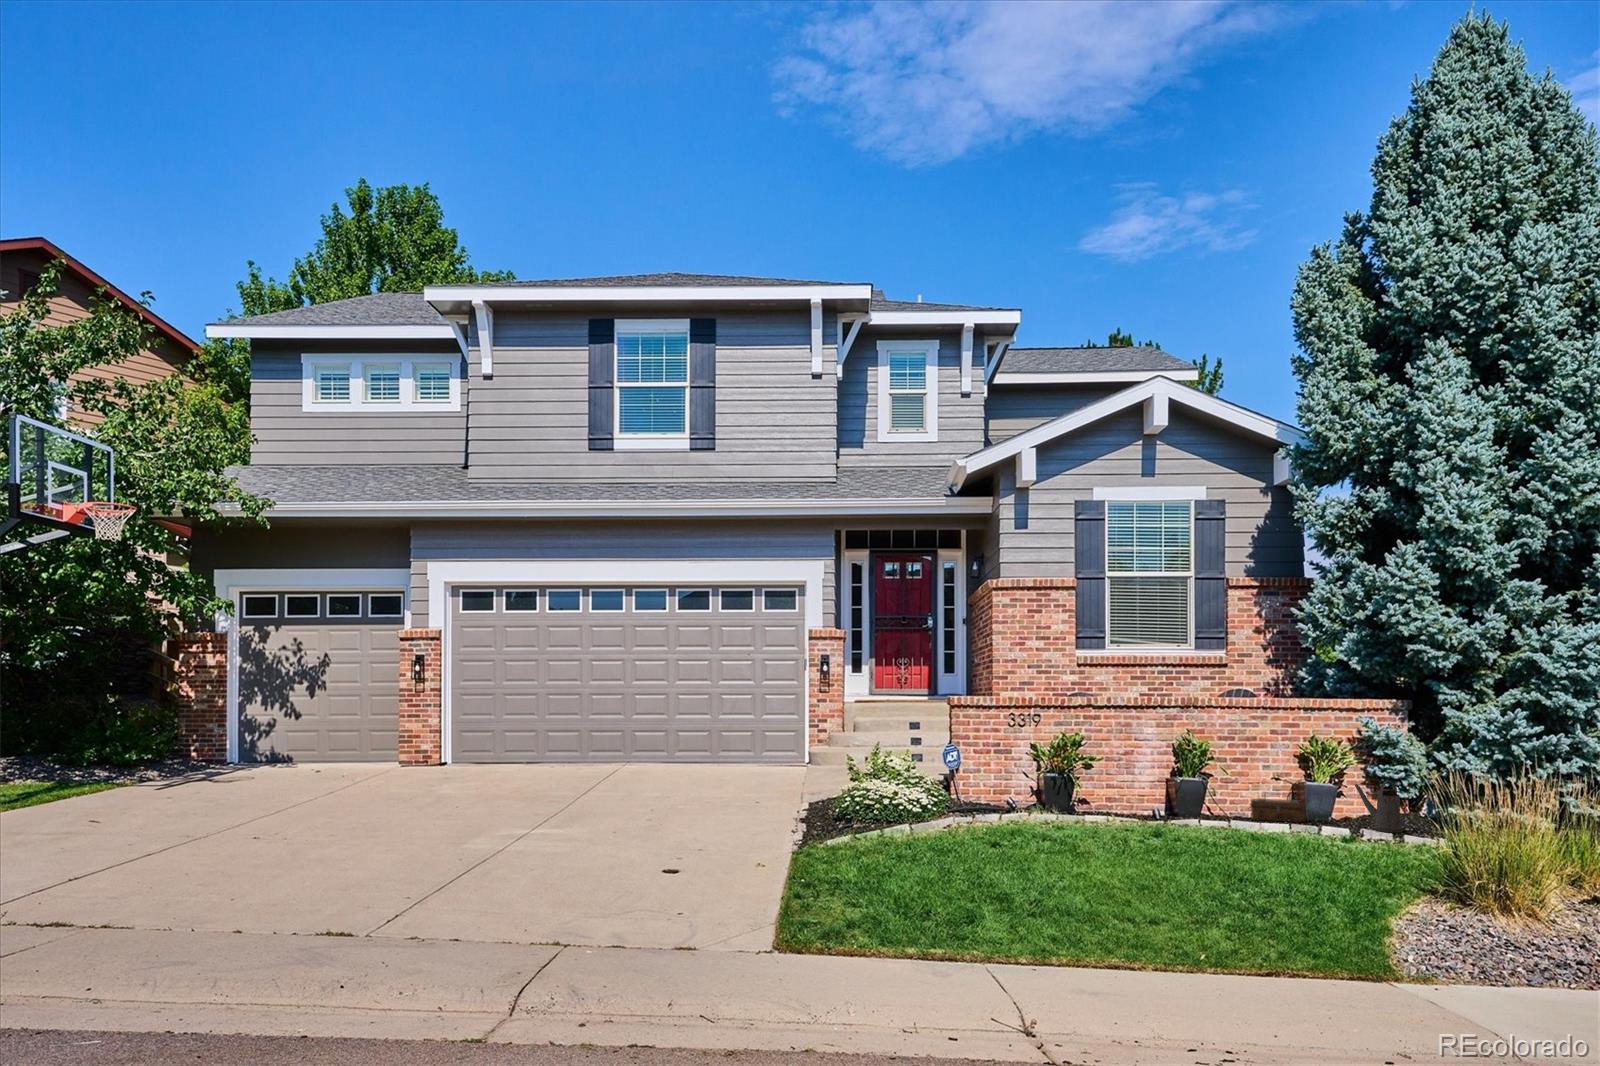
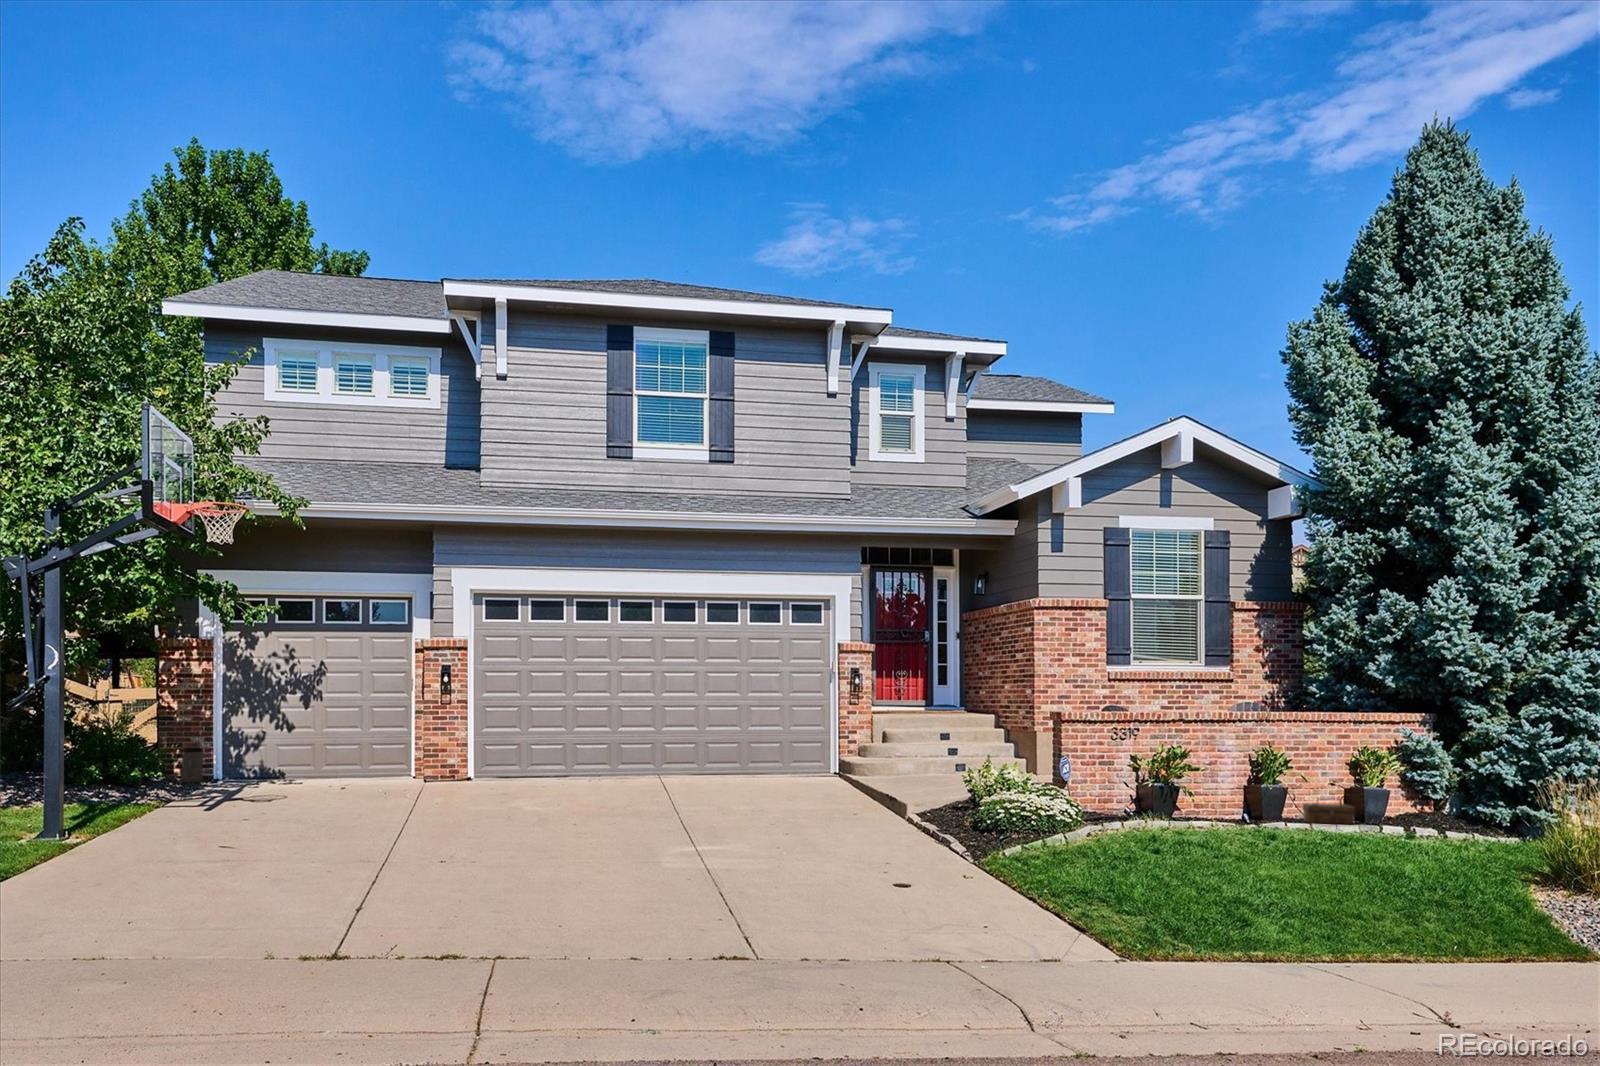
watering can: present [1355,781,1406,833] -> present [180,740,203,782]

